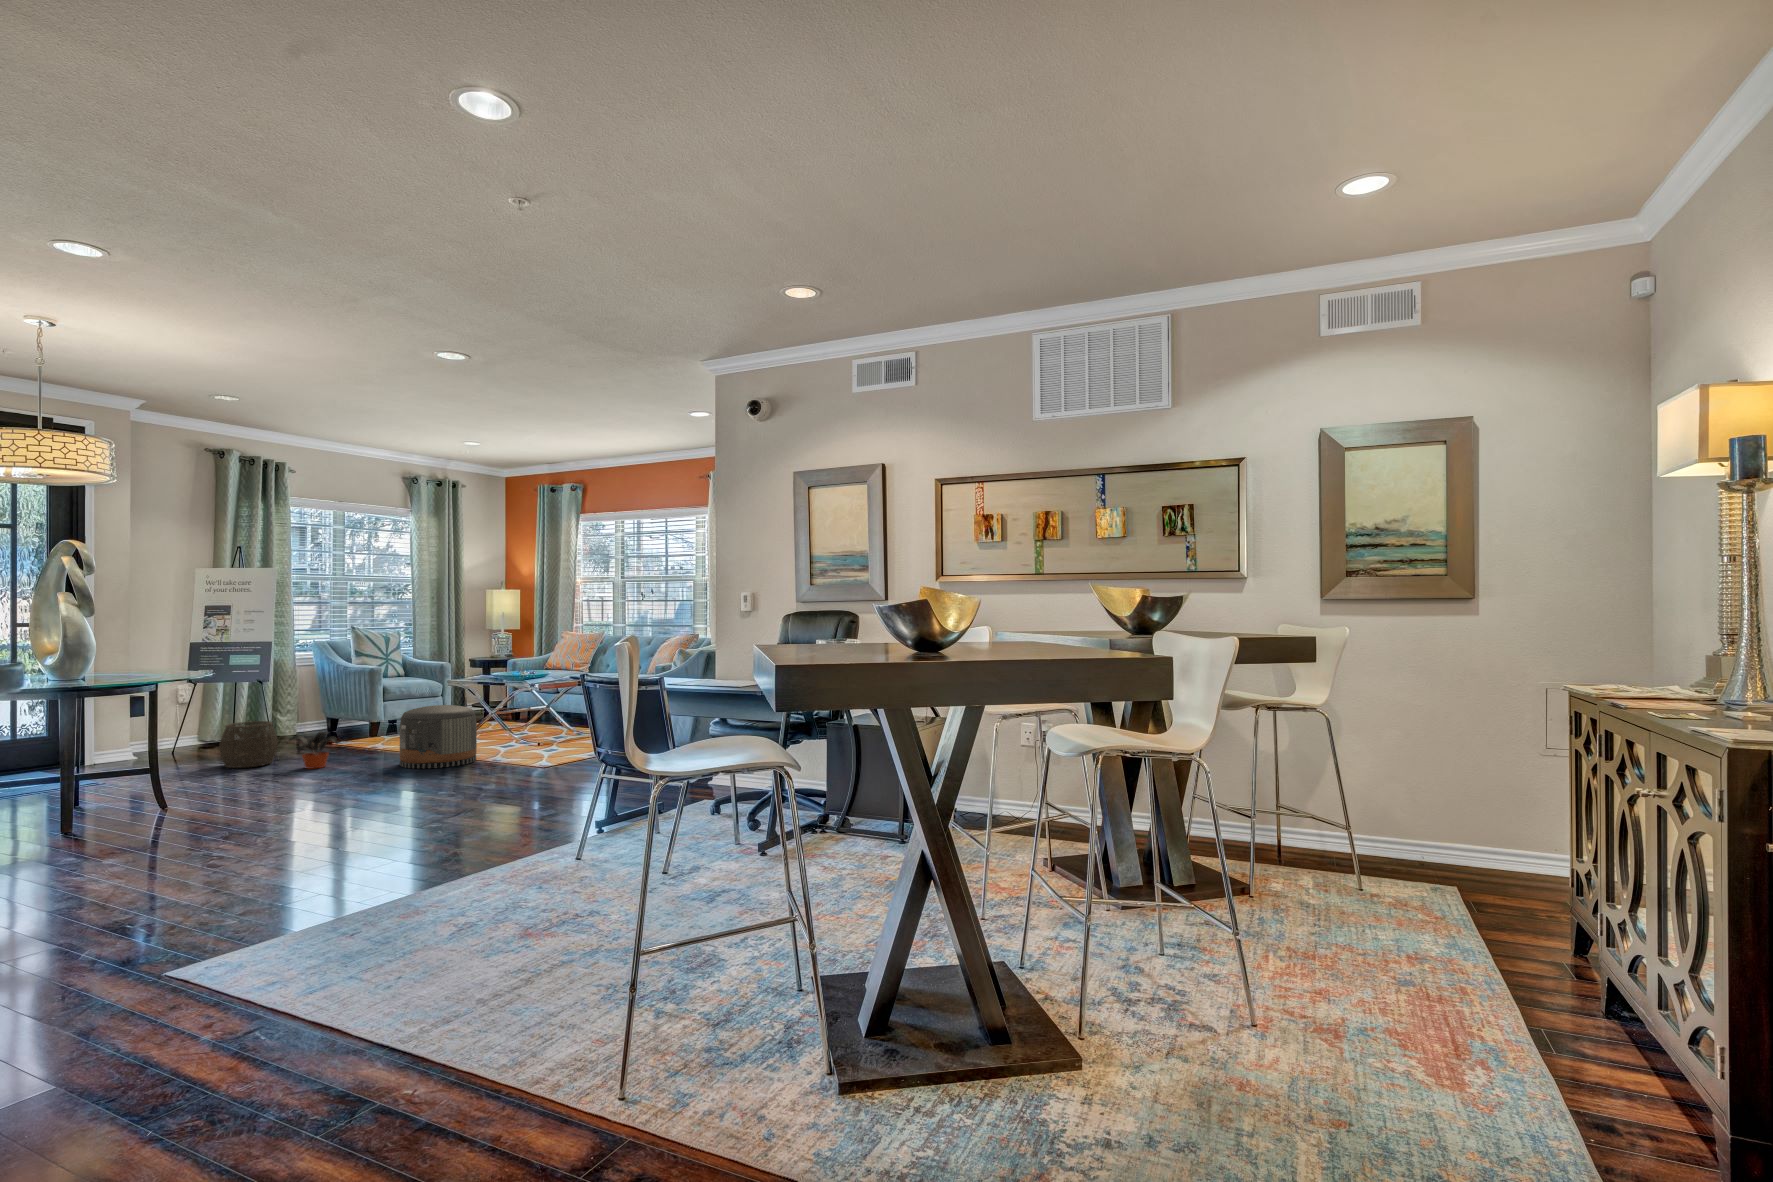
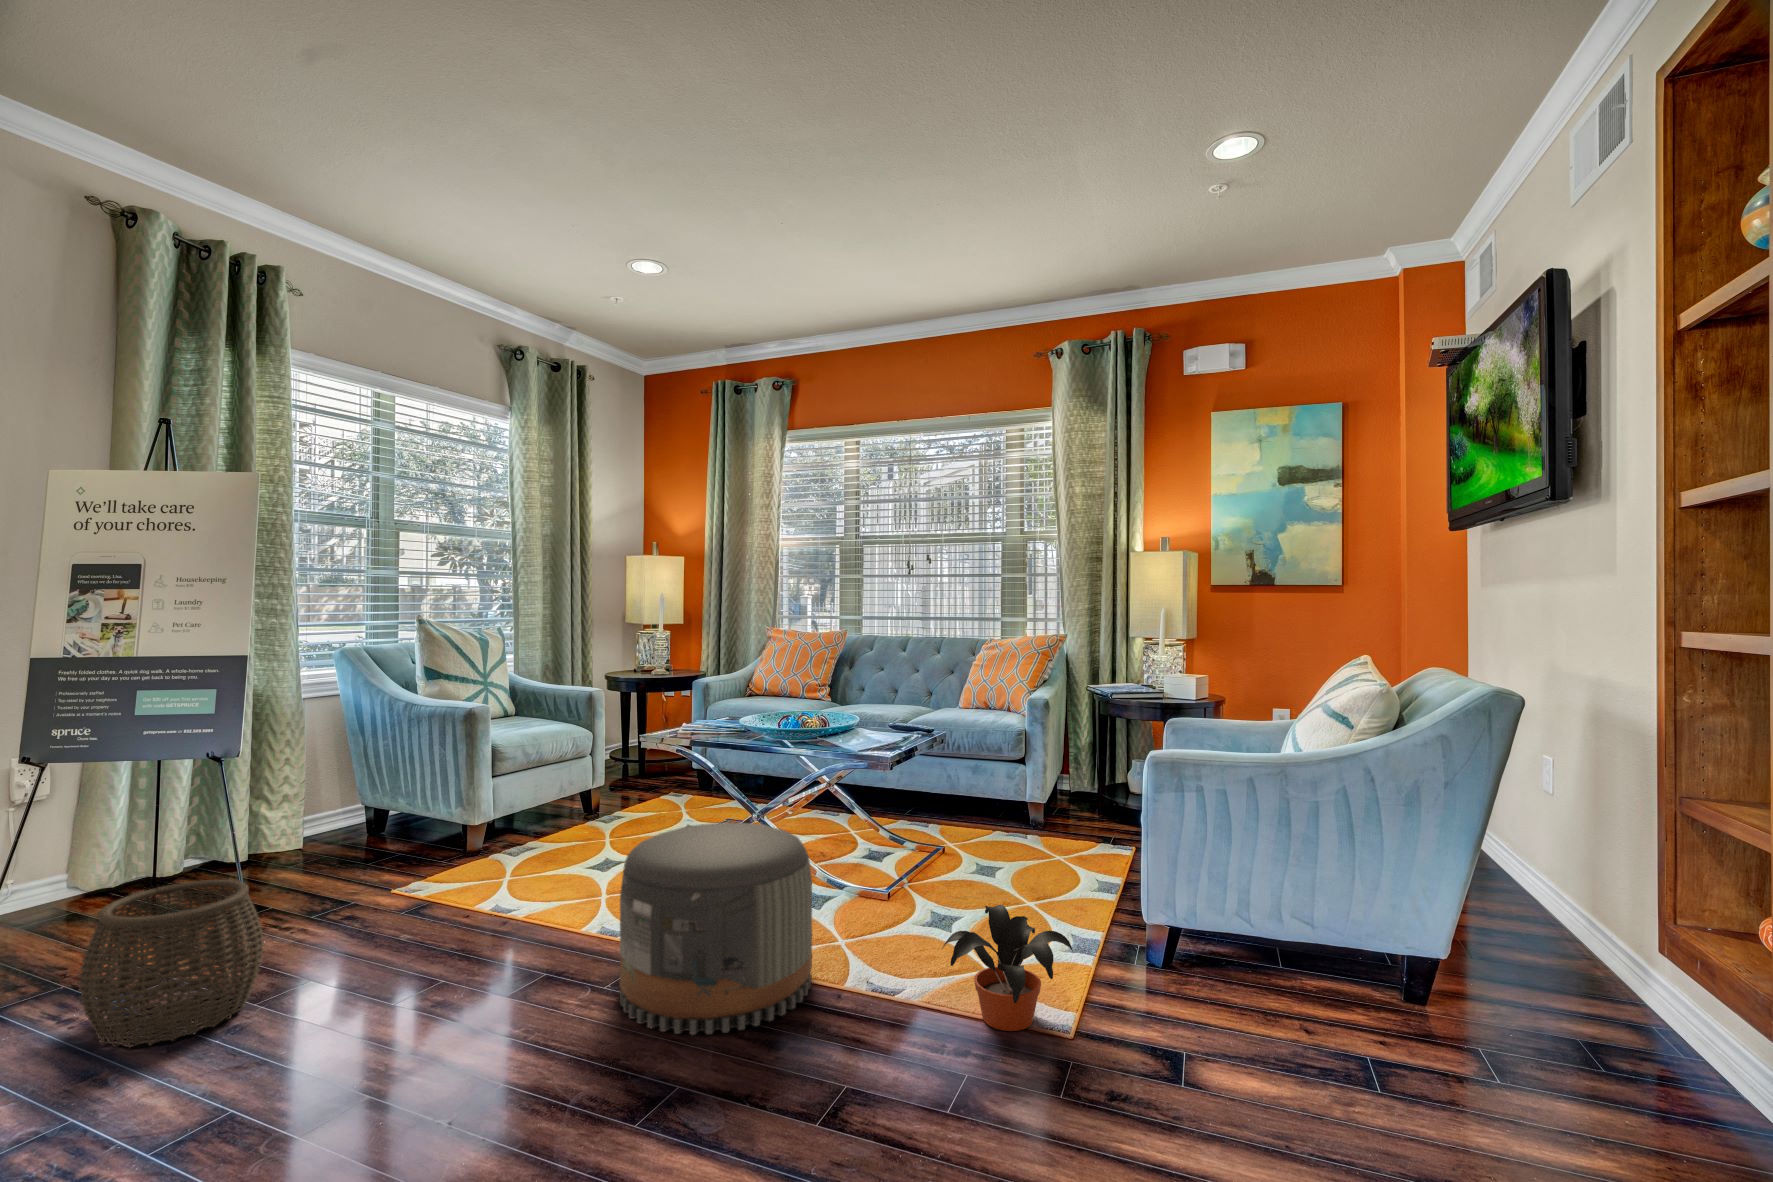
potted plant: present [290,732,337,769] -> present [942,905,1073,1031]

